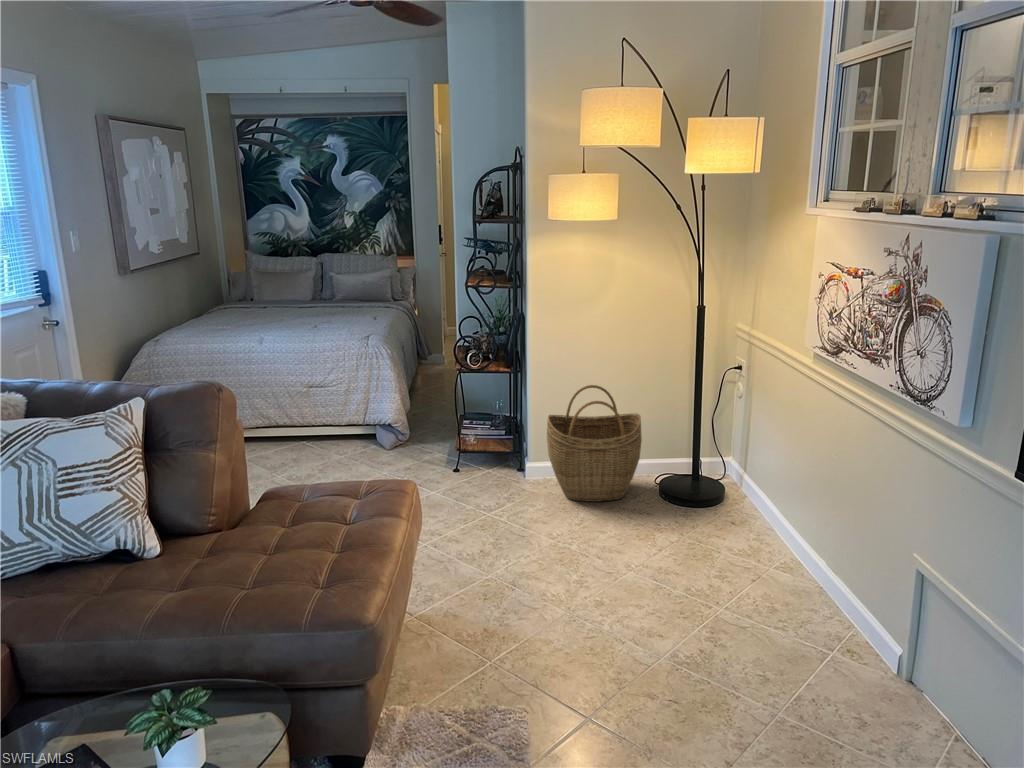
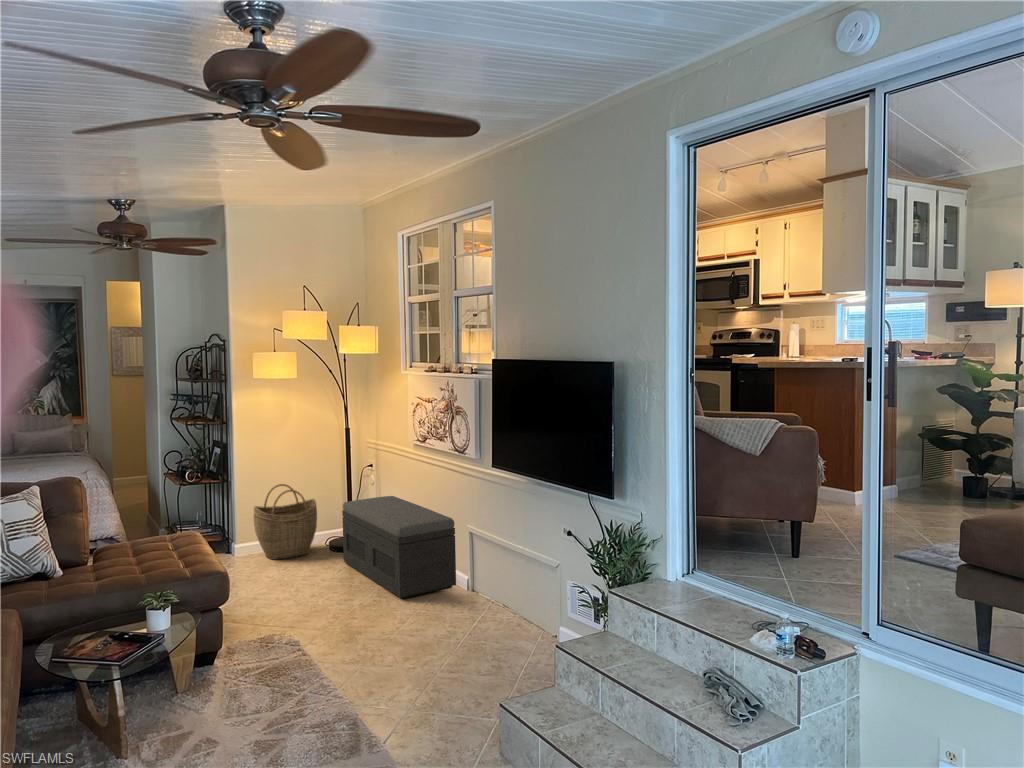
storage bench: none [671,434,883,668] -> present [342,496,456,599]

